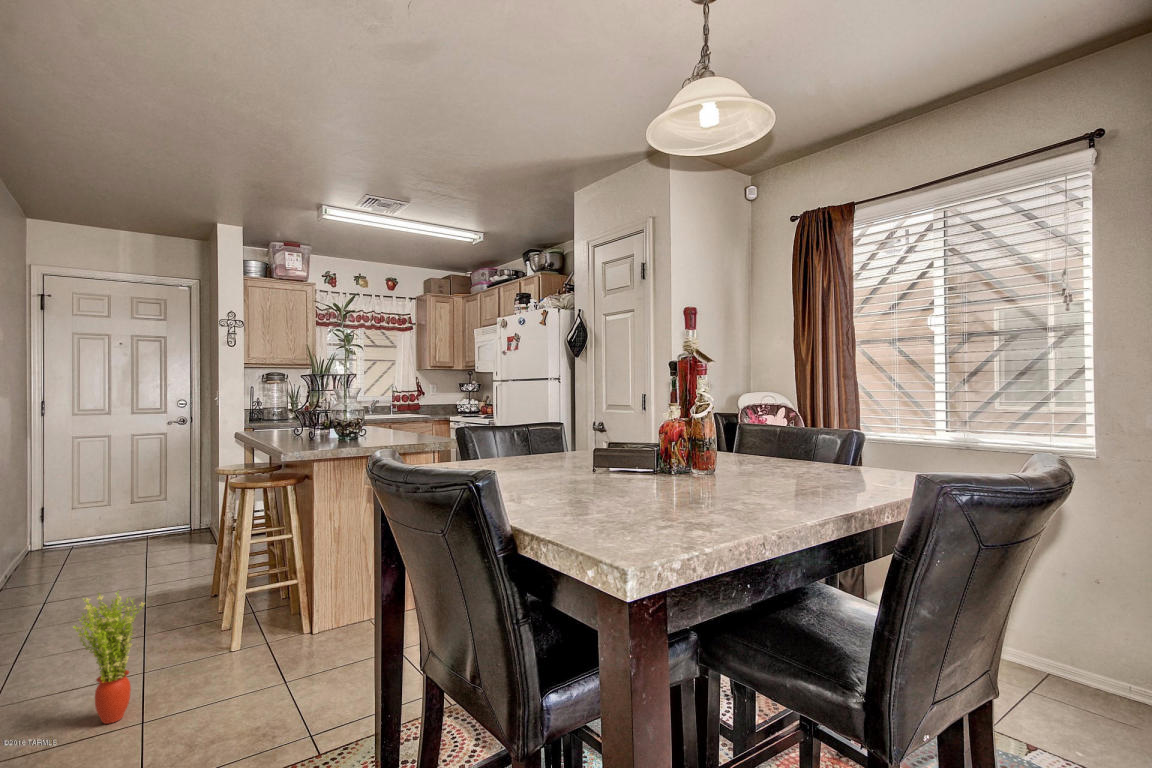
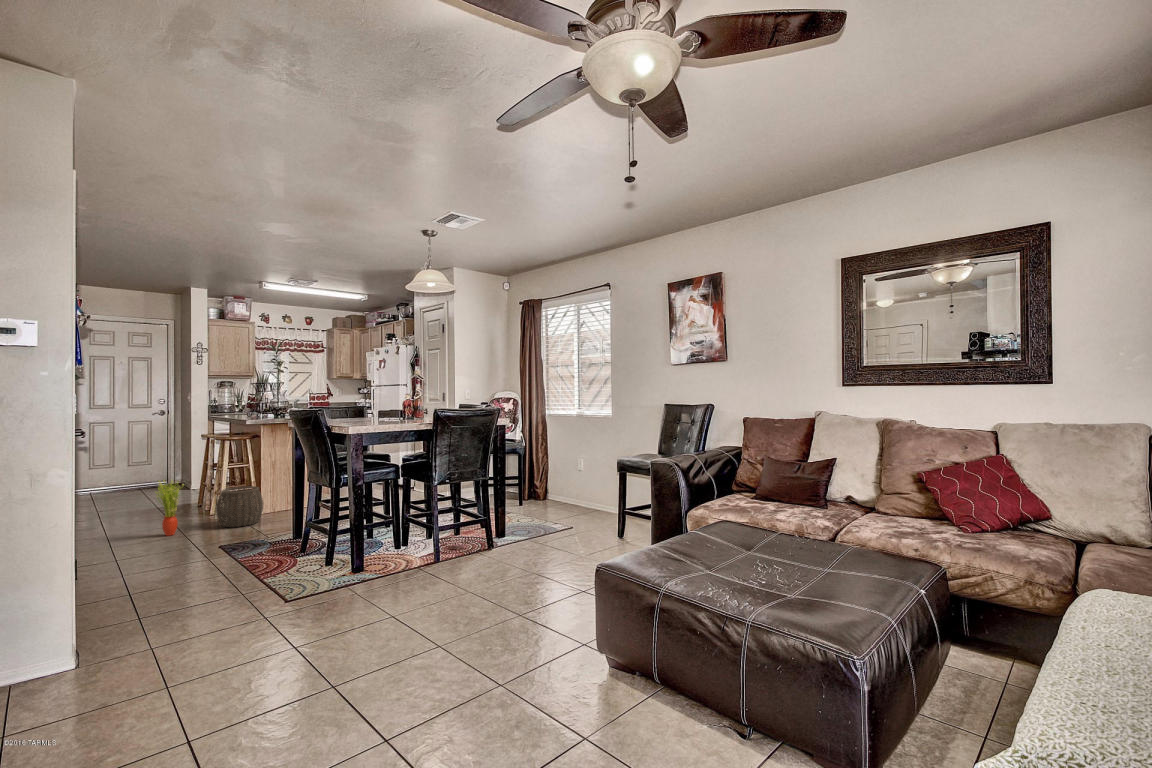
woven basket: none [217,591,316,695] -> present [216,486,263,527]

